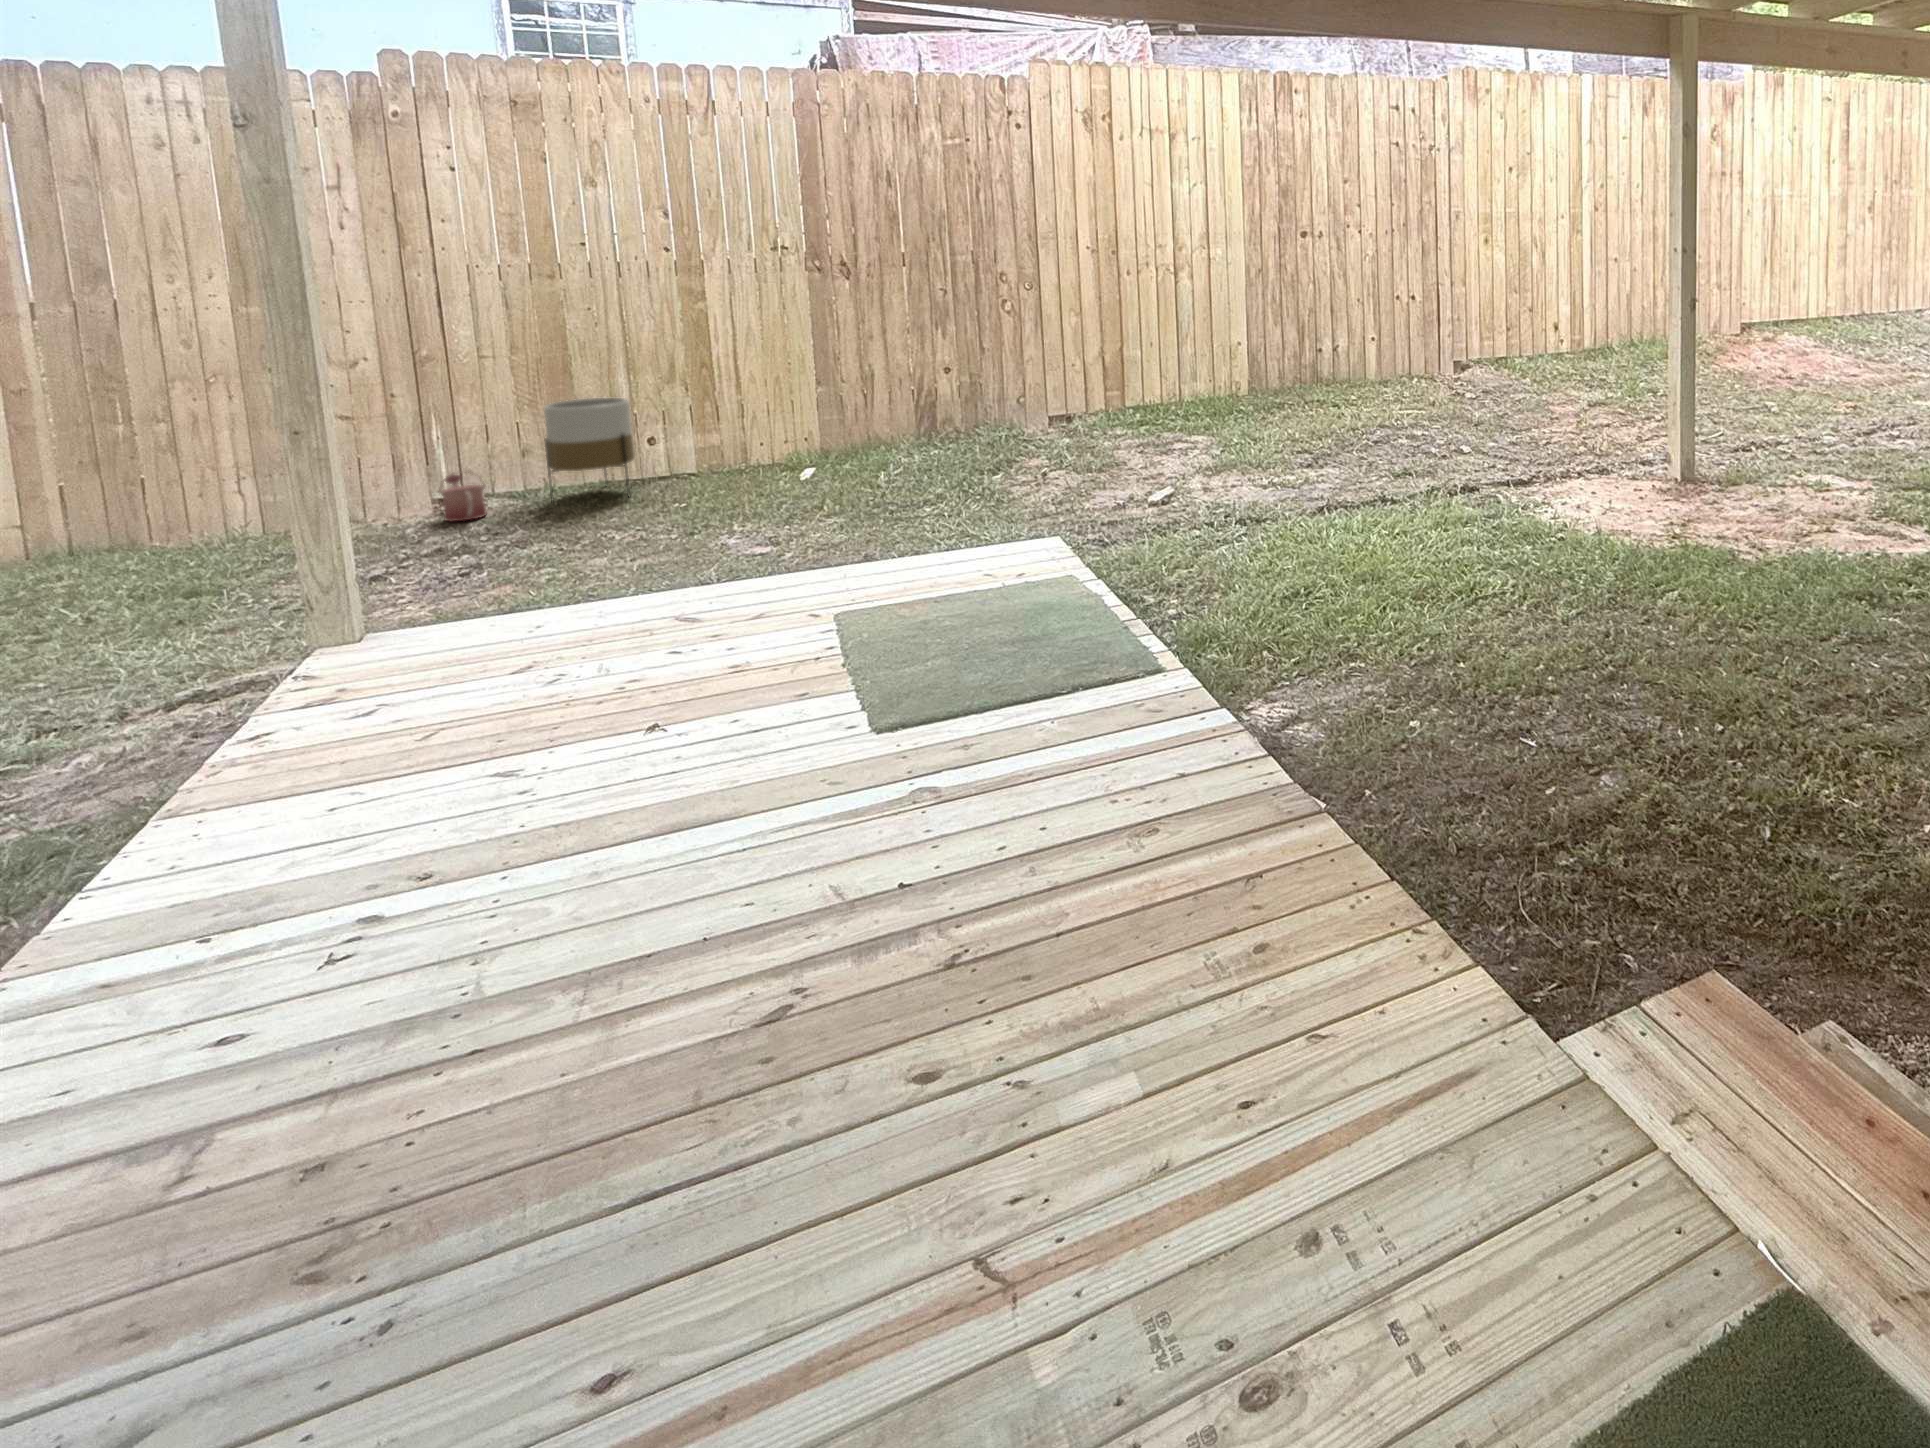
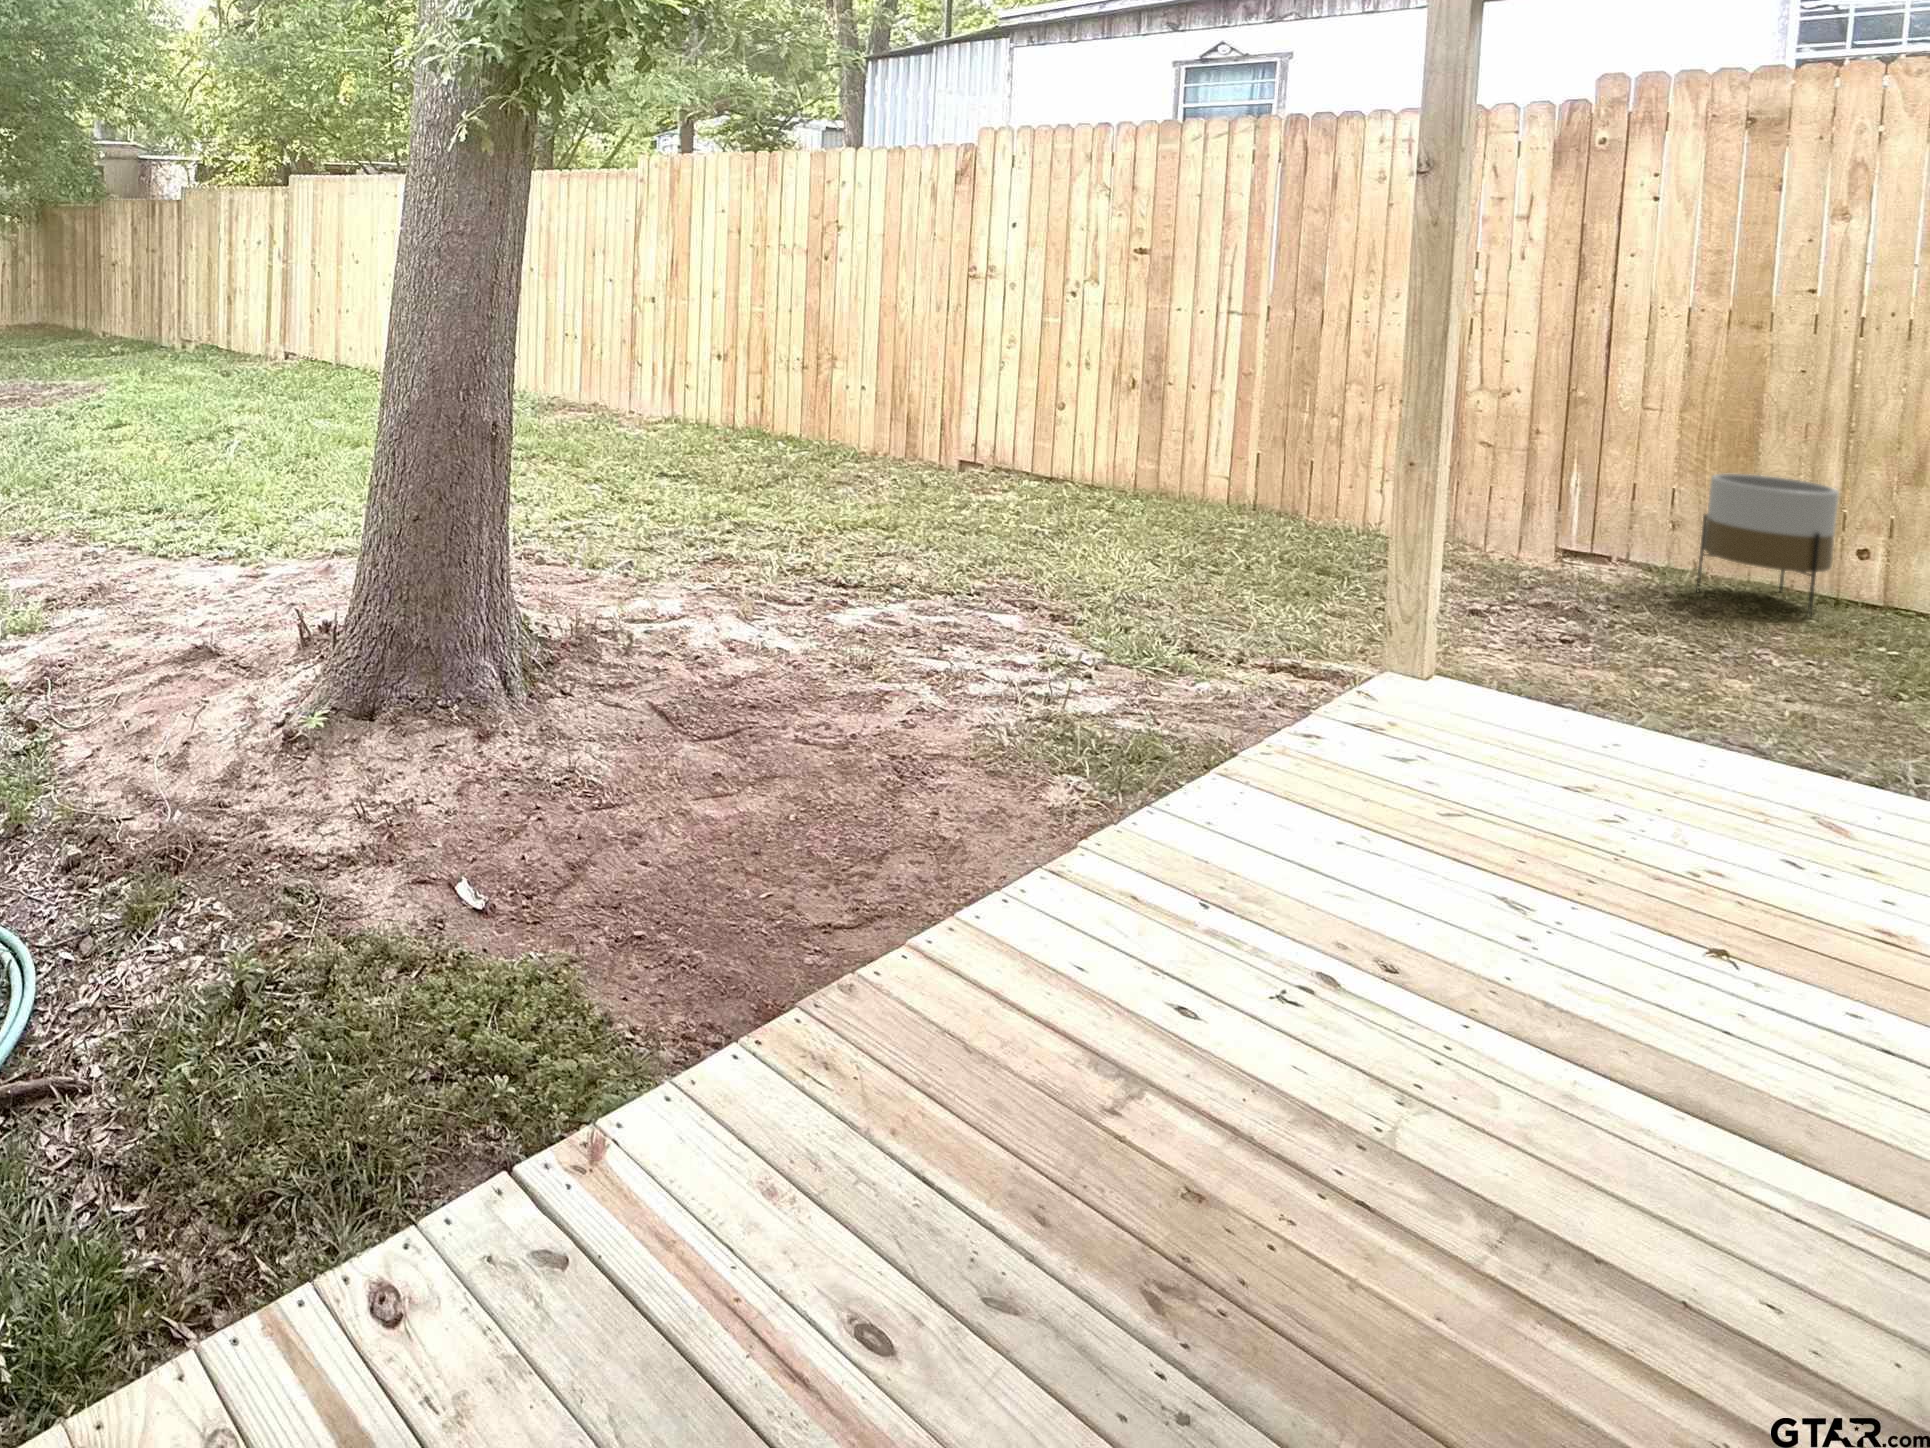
watering can: present [440,472,487,521] -> none [1563,525,1619,583]

